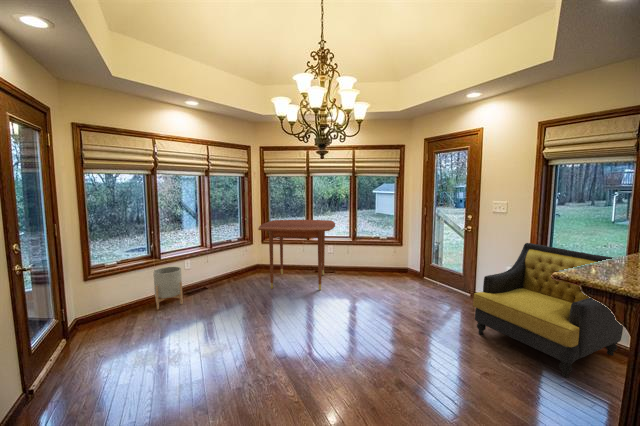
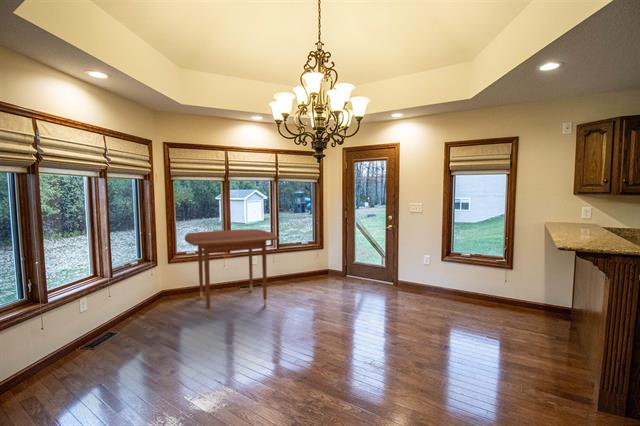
armchair: present [473,243,623,378] -> none [422,235,508,327]
planter: present [153,267,183,309] -> none [39,311,98,381]

